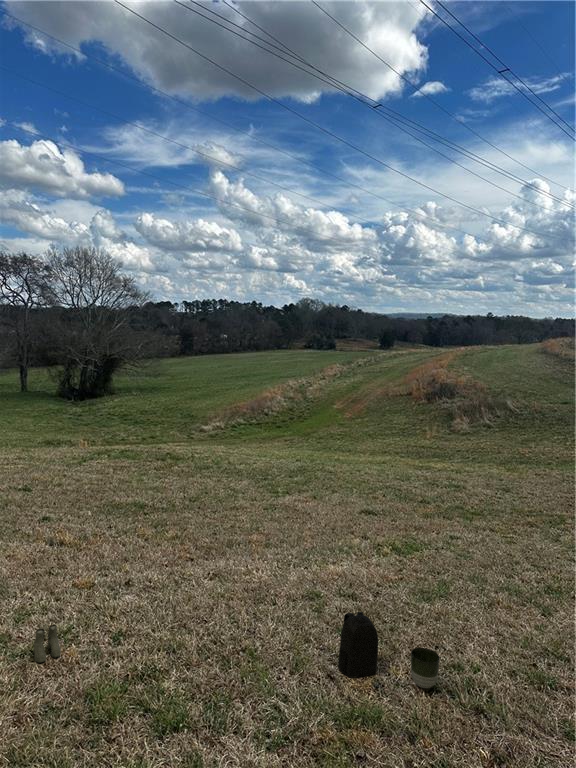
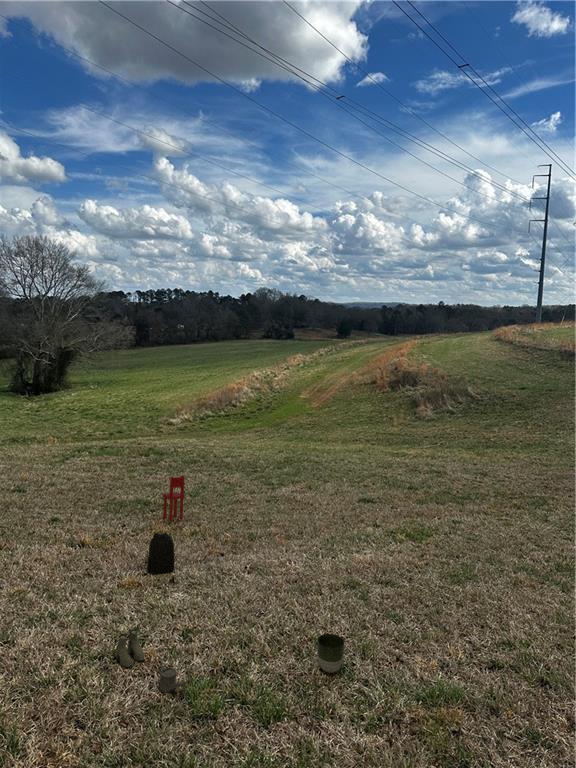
chair: none [154,478,176,523] -> present [163,475,185,521]
backpack: present [338,612,378,678] -> present [147,533,175,575]
planter: present [411,648,440,688] -> present [317,634,344,673]
watering can: none [61,663,82,691] -> present [159,665,186,693]

